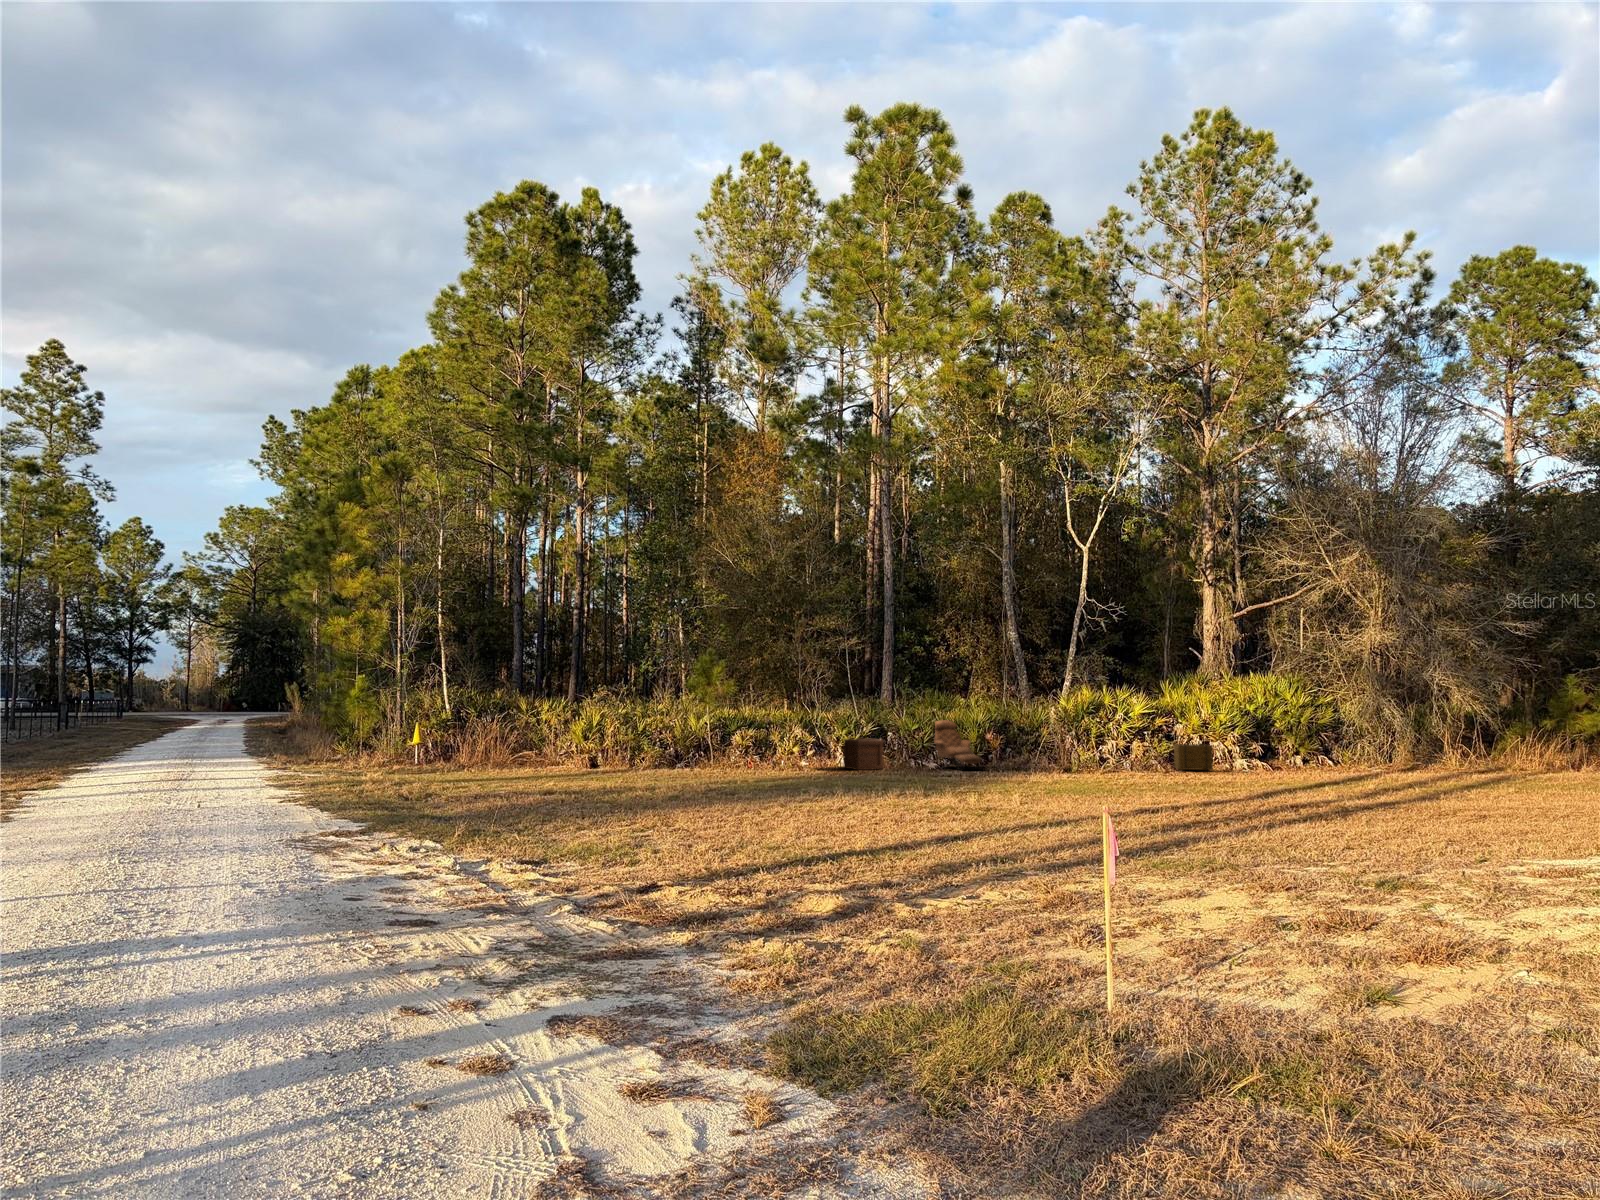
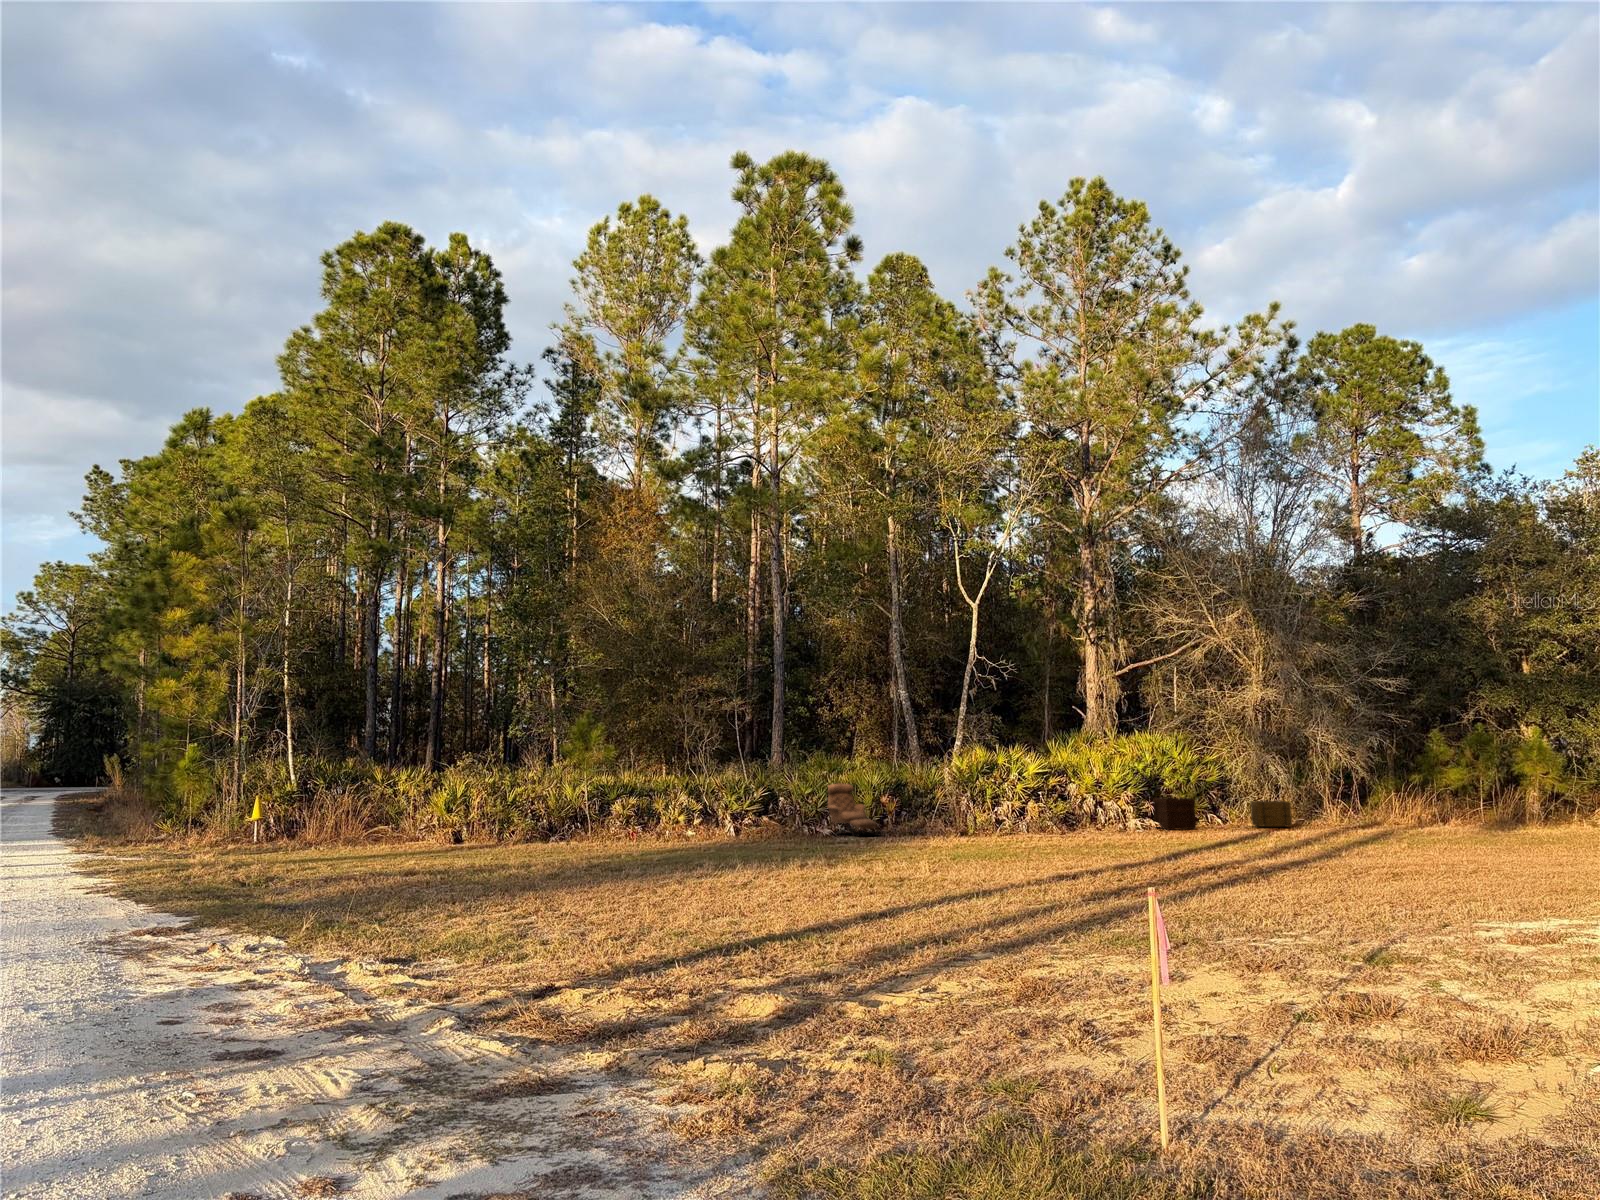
wooden crate: present [844,738,884,770] -> present [1153,797,1196,830]
cardboard box: present [1174,744,1213,771] -> present [1250,800,1292,826]

